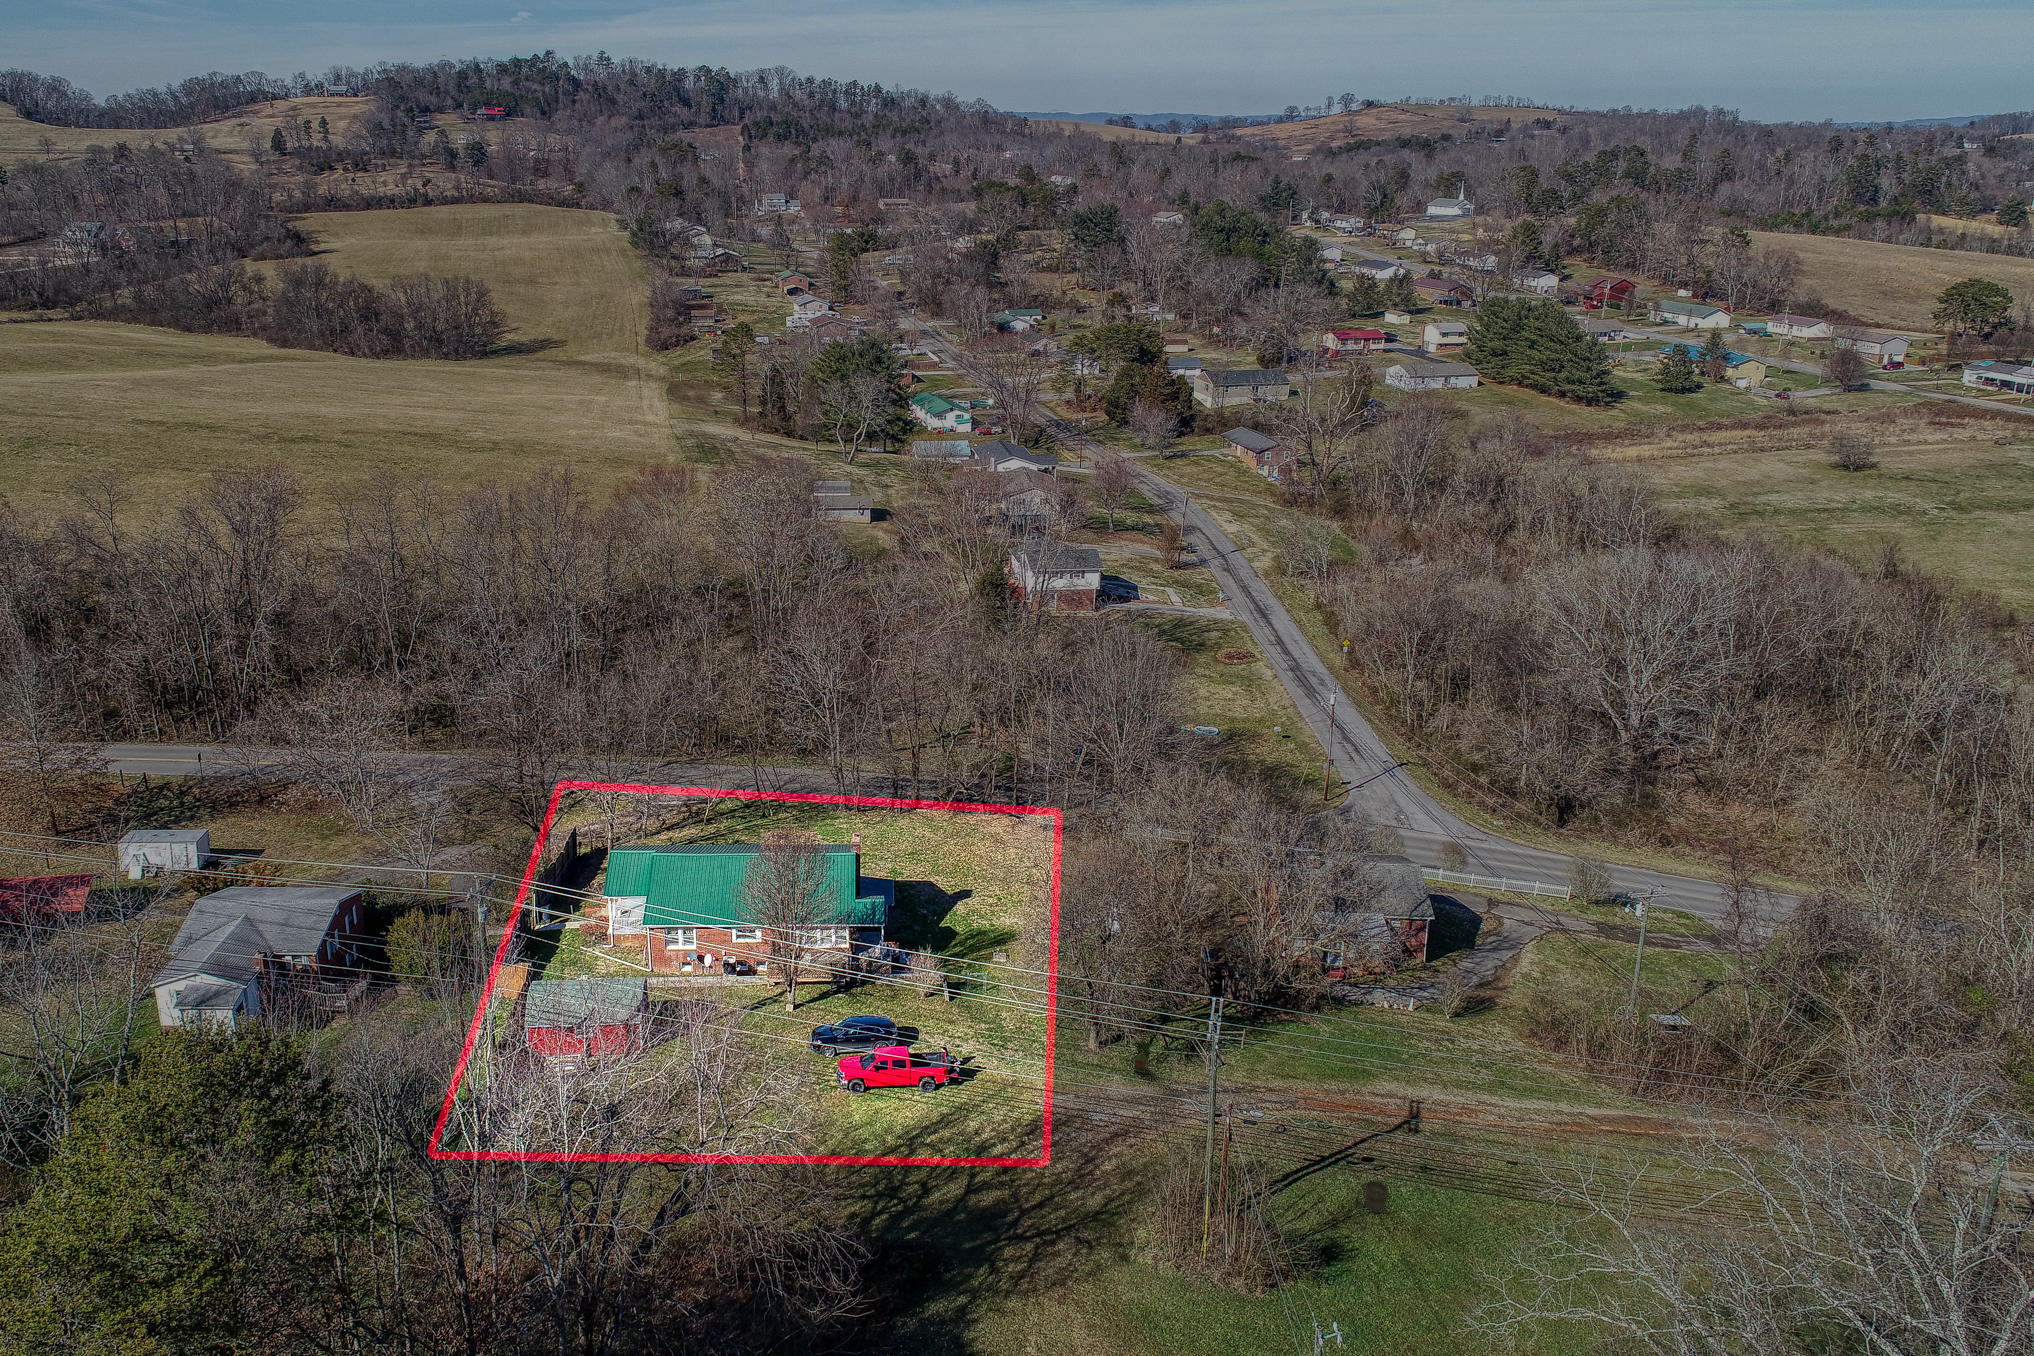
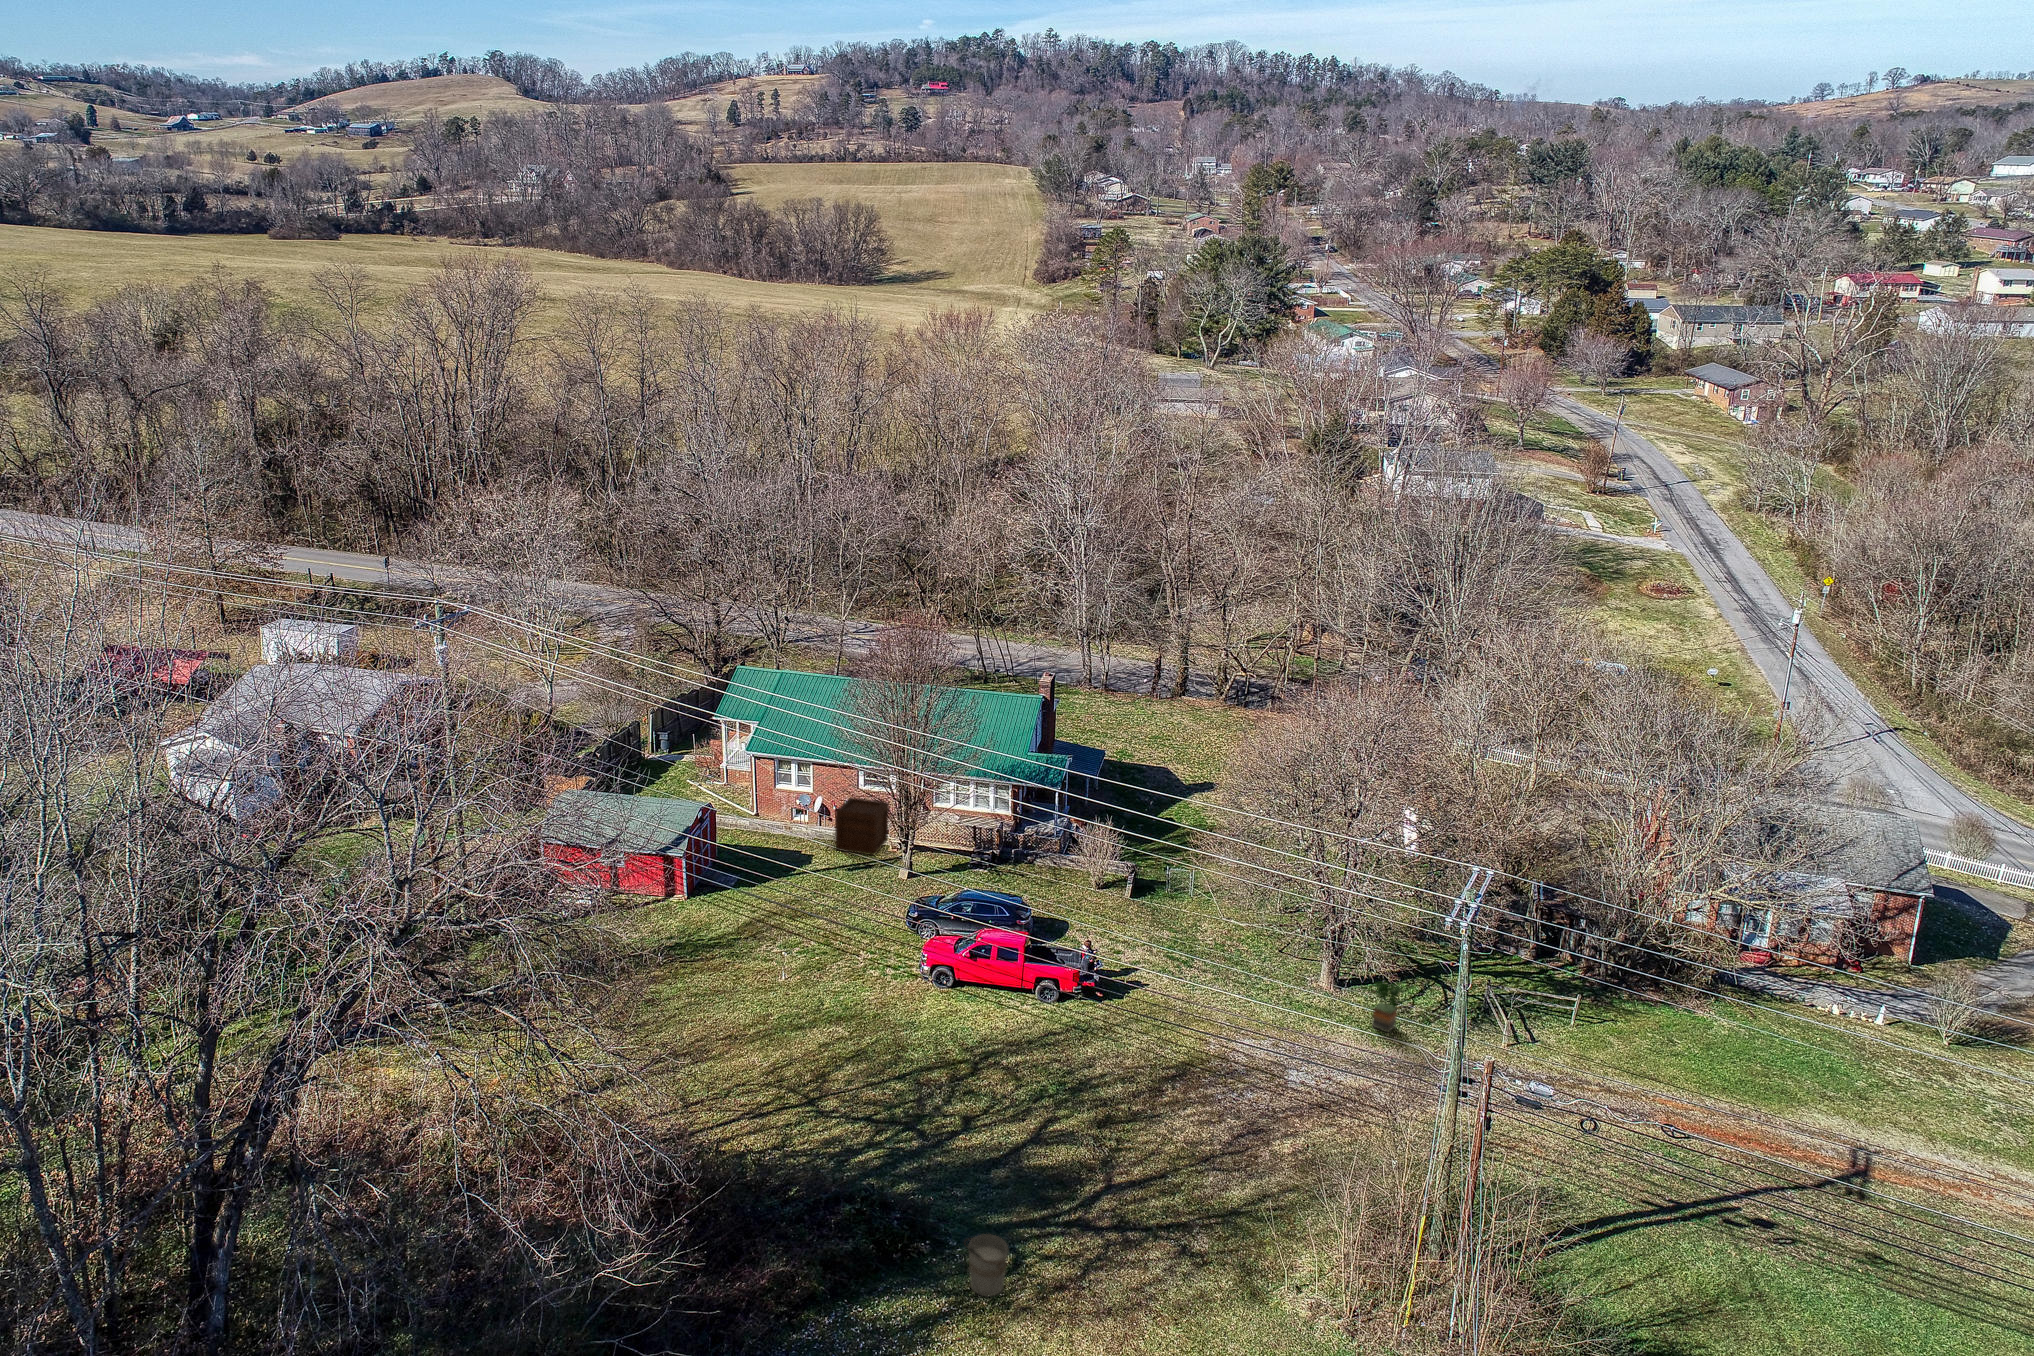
wooden crate: none [724,949,759,994] -> present [834,797,889,855]
bucket: present [1364,1180,1389,1213] -> present [968,1234,1008,1296]

